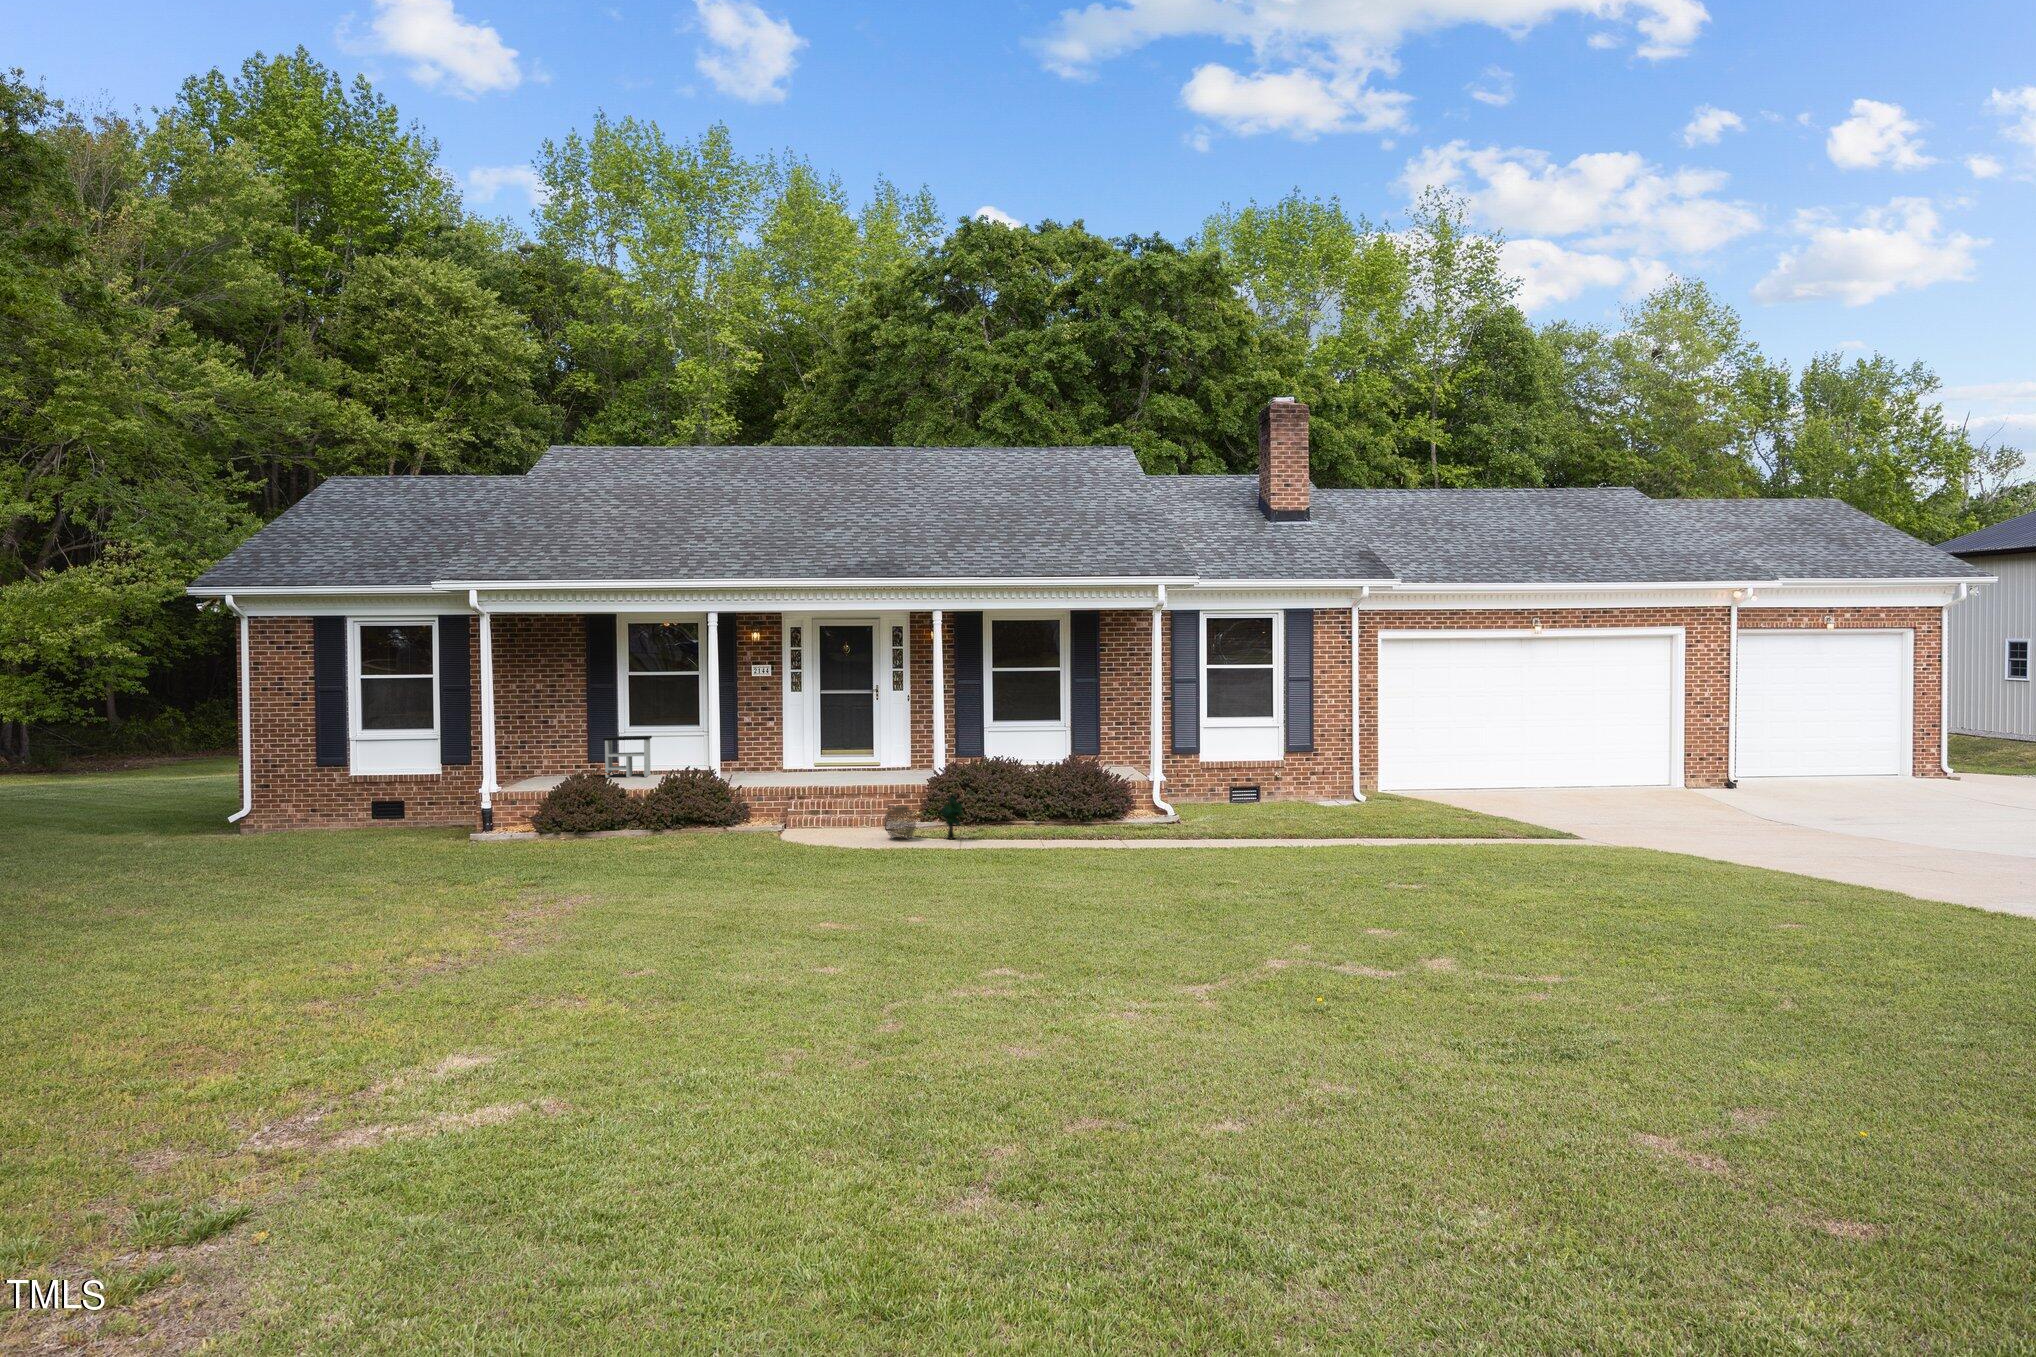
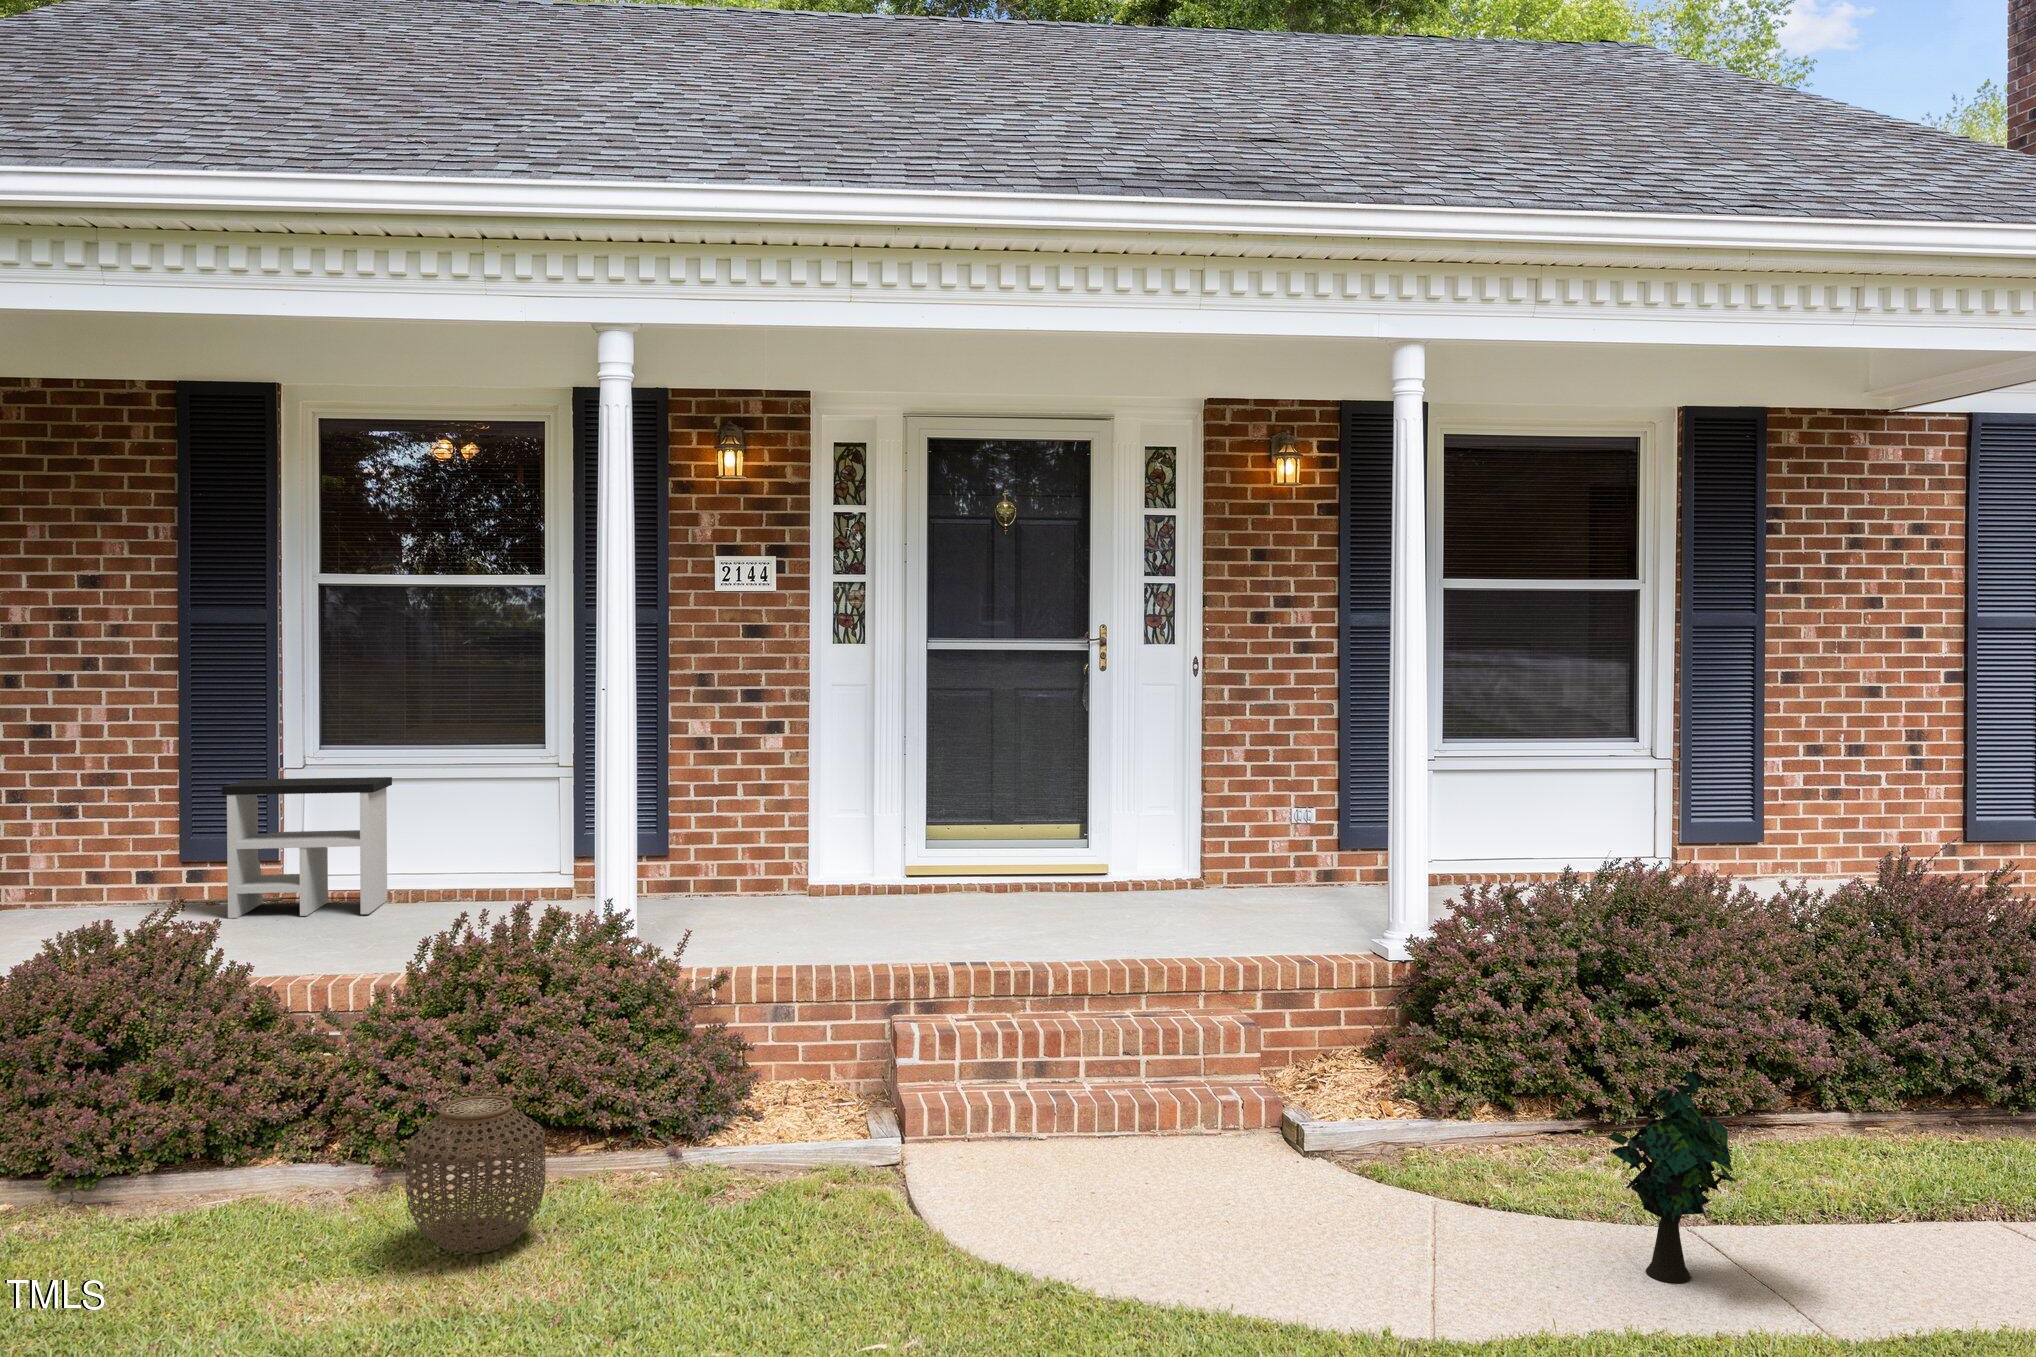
woven basket: present [885,806,916,839] -> present [406,1096,545,1254]

